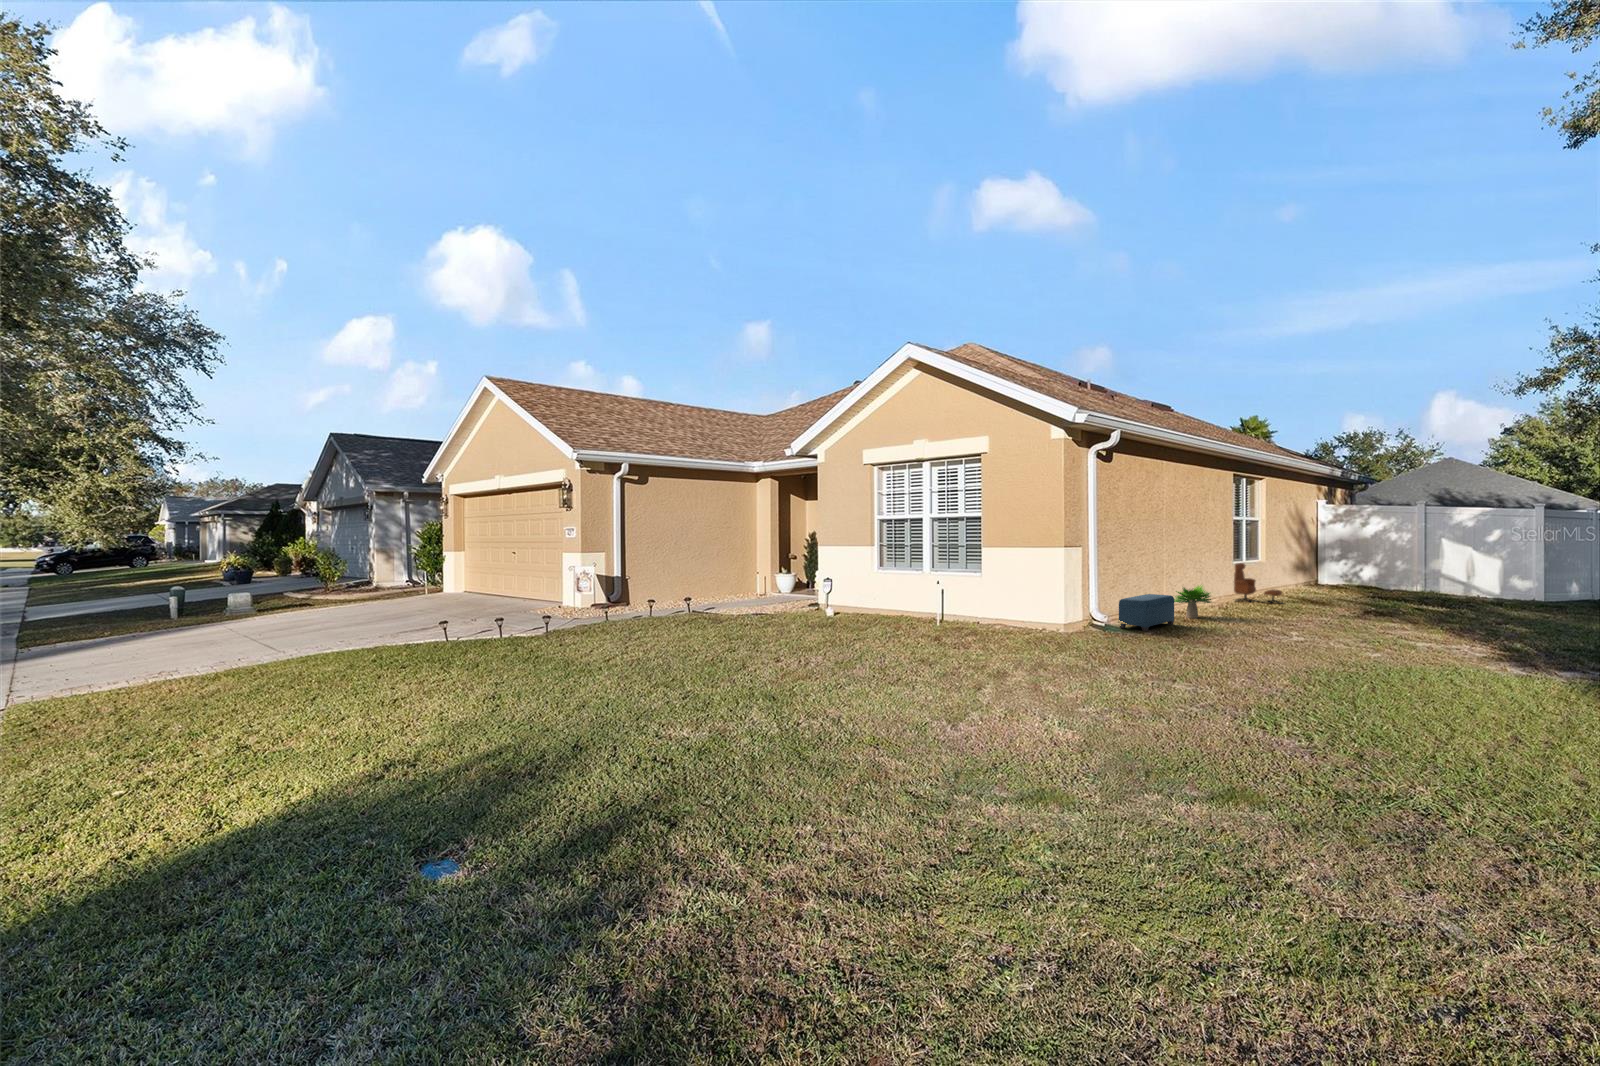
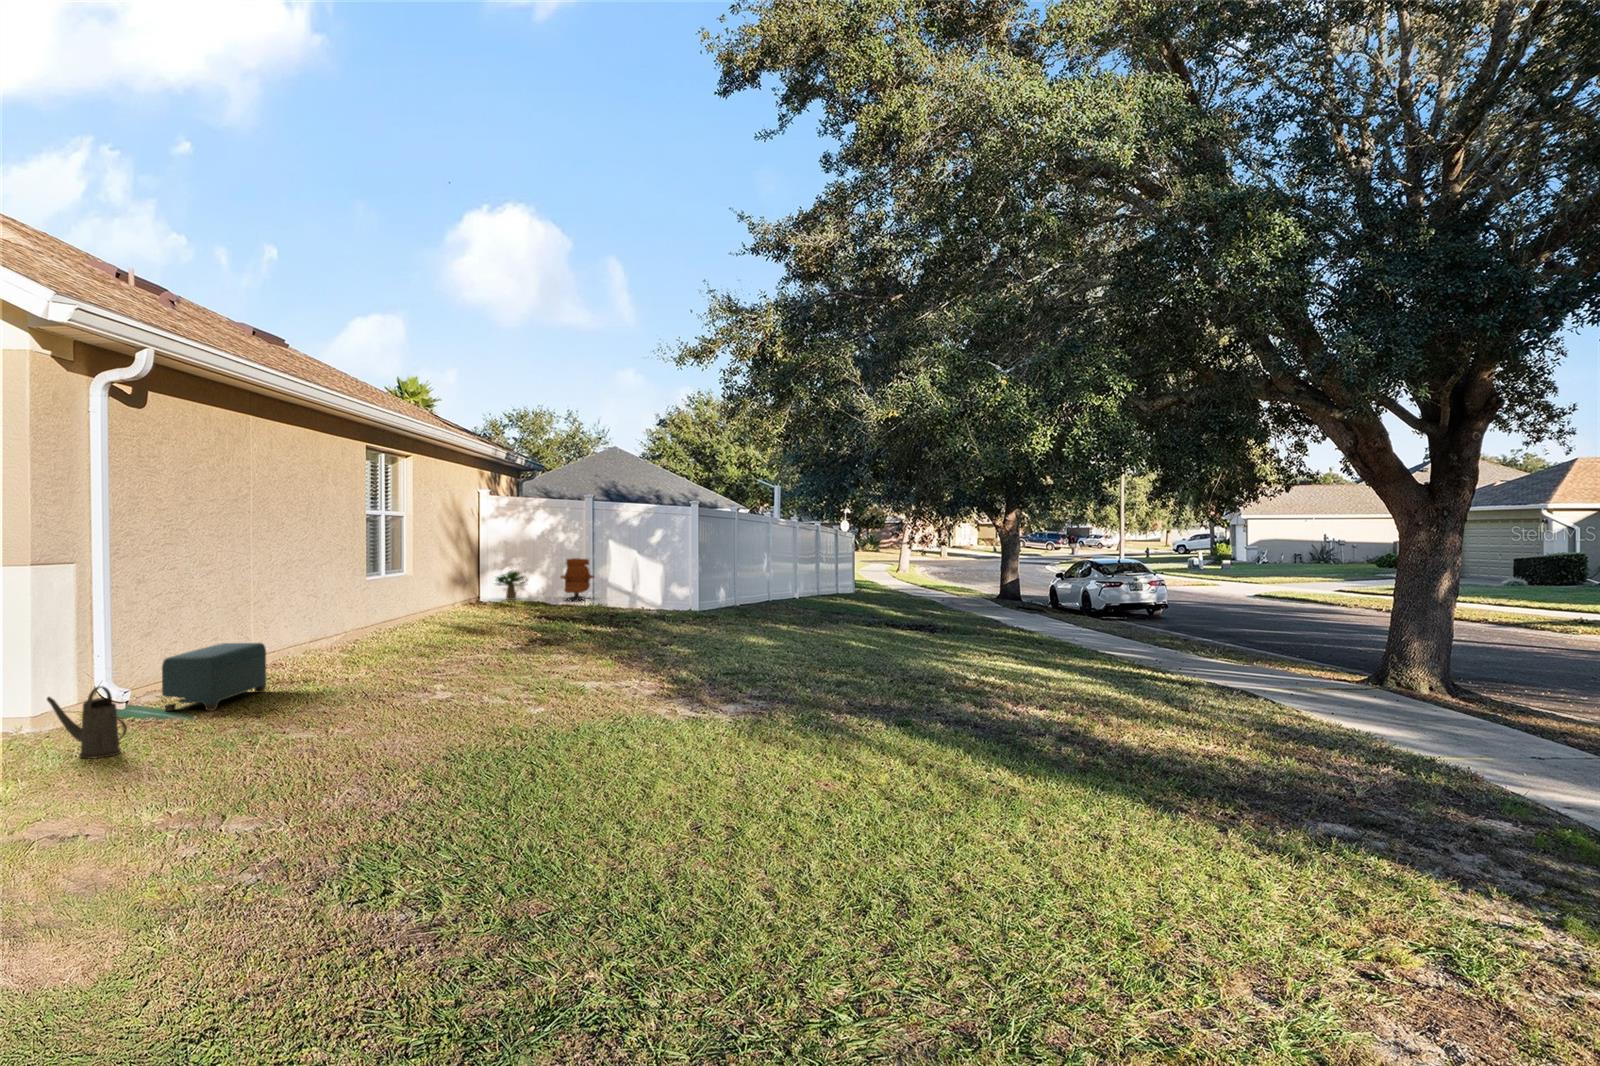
lounge chair: present [1234,563,1282,604] -> present [561,558,594,601]
potted plant: present [1174,585,1211,618] -> present [496,571,526,600]
watering can: none [1070,610,1109,646] -> present [47,686,127,759]

